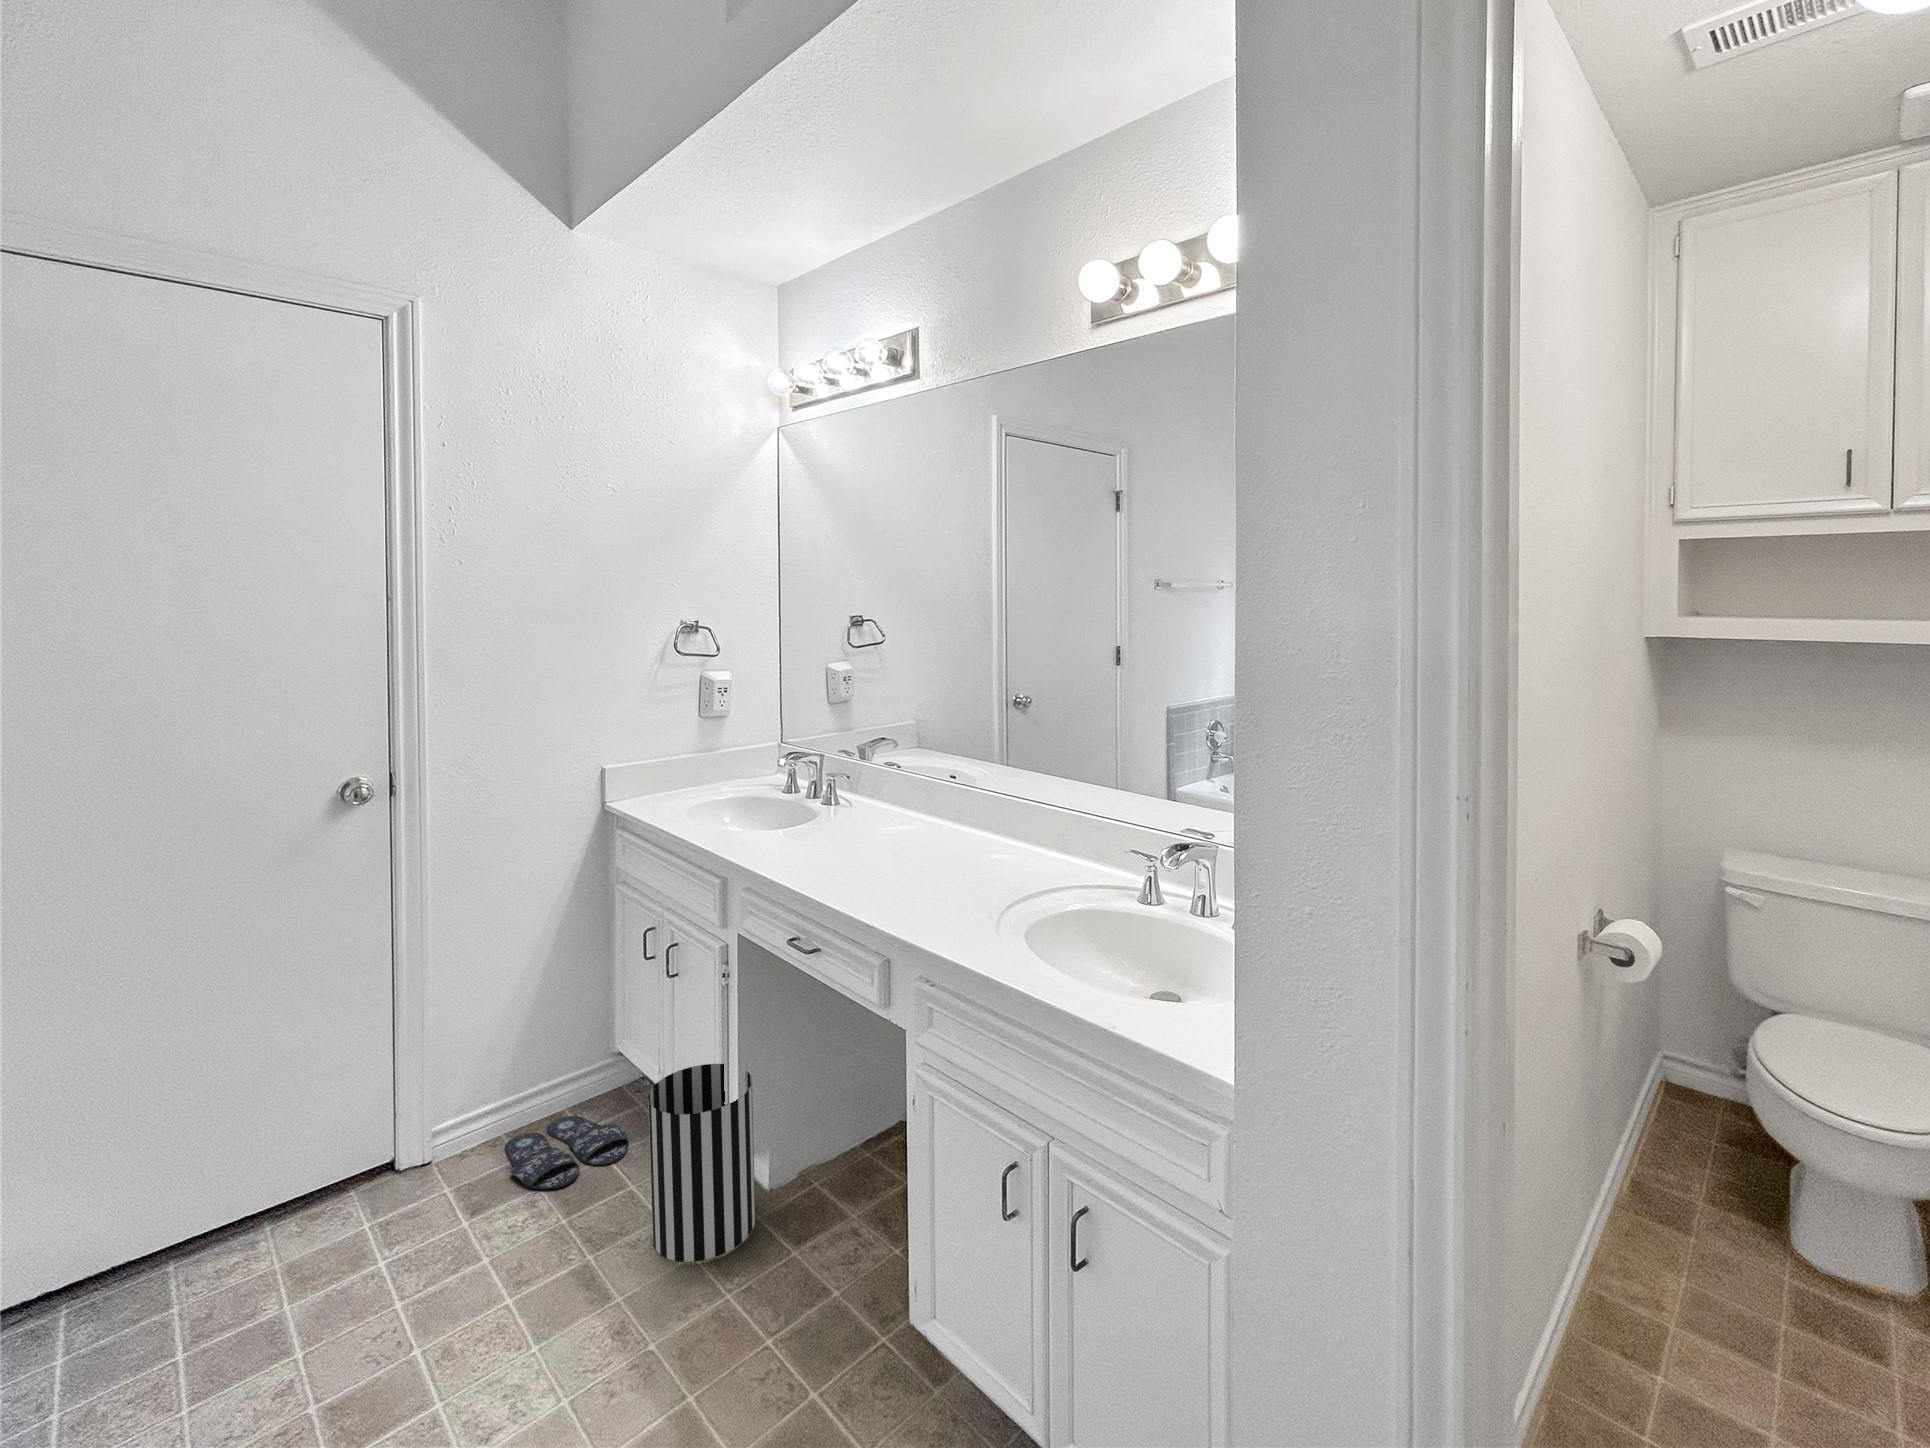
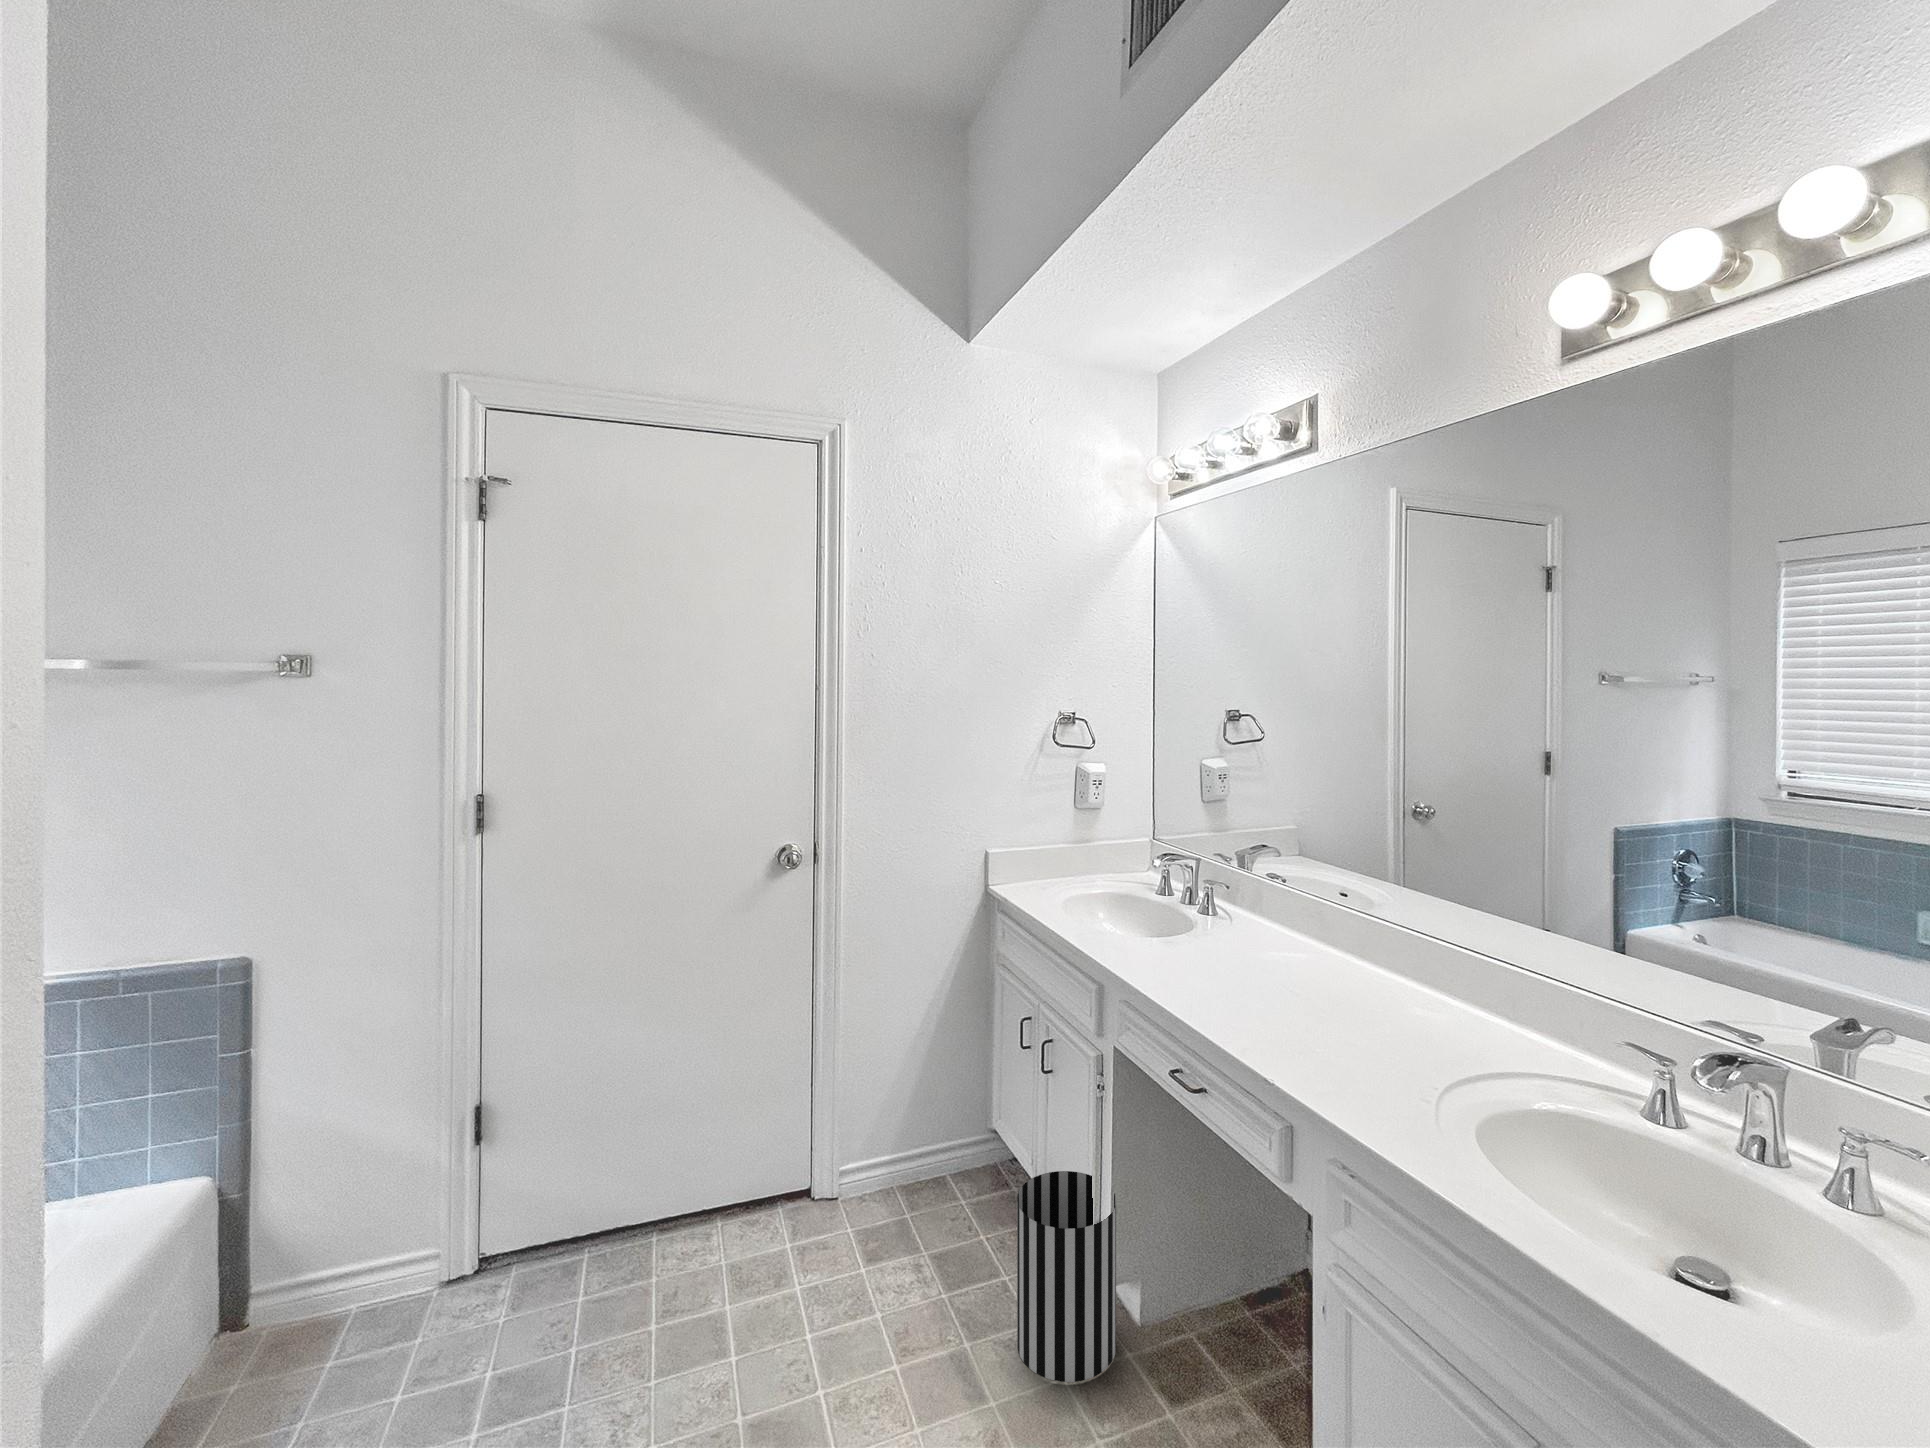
slippers: present [505,1116,628,1189] -> none [895,1182,1000,1258]

